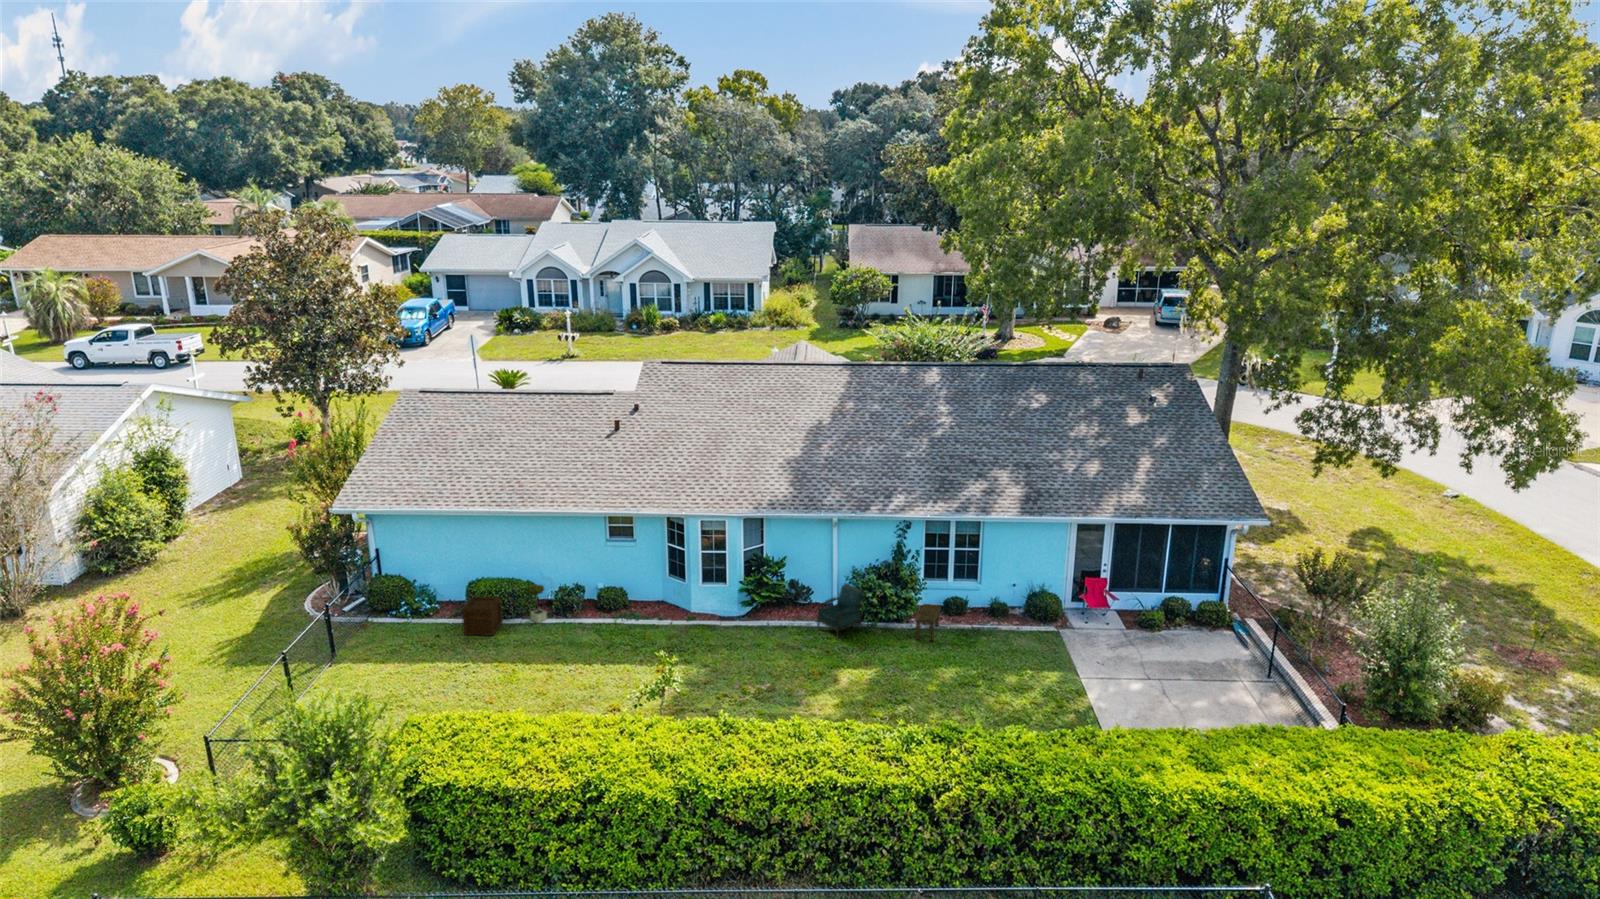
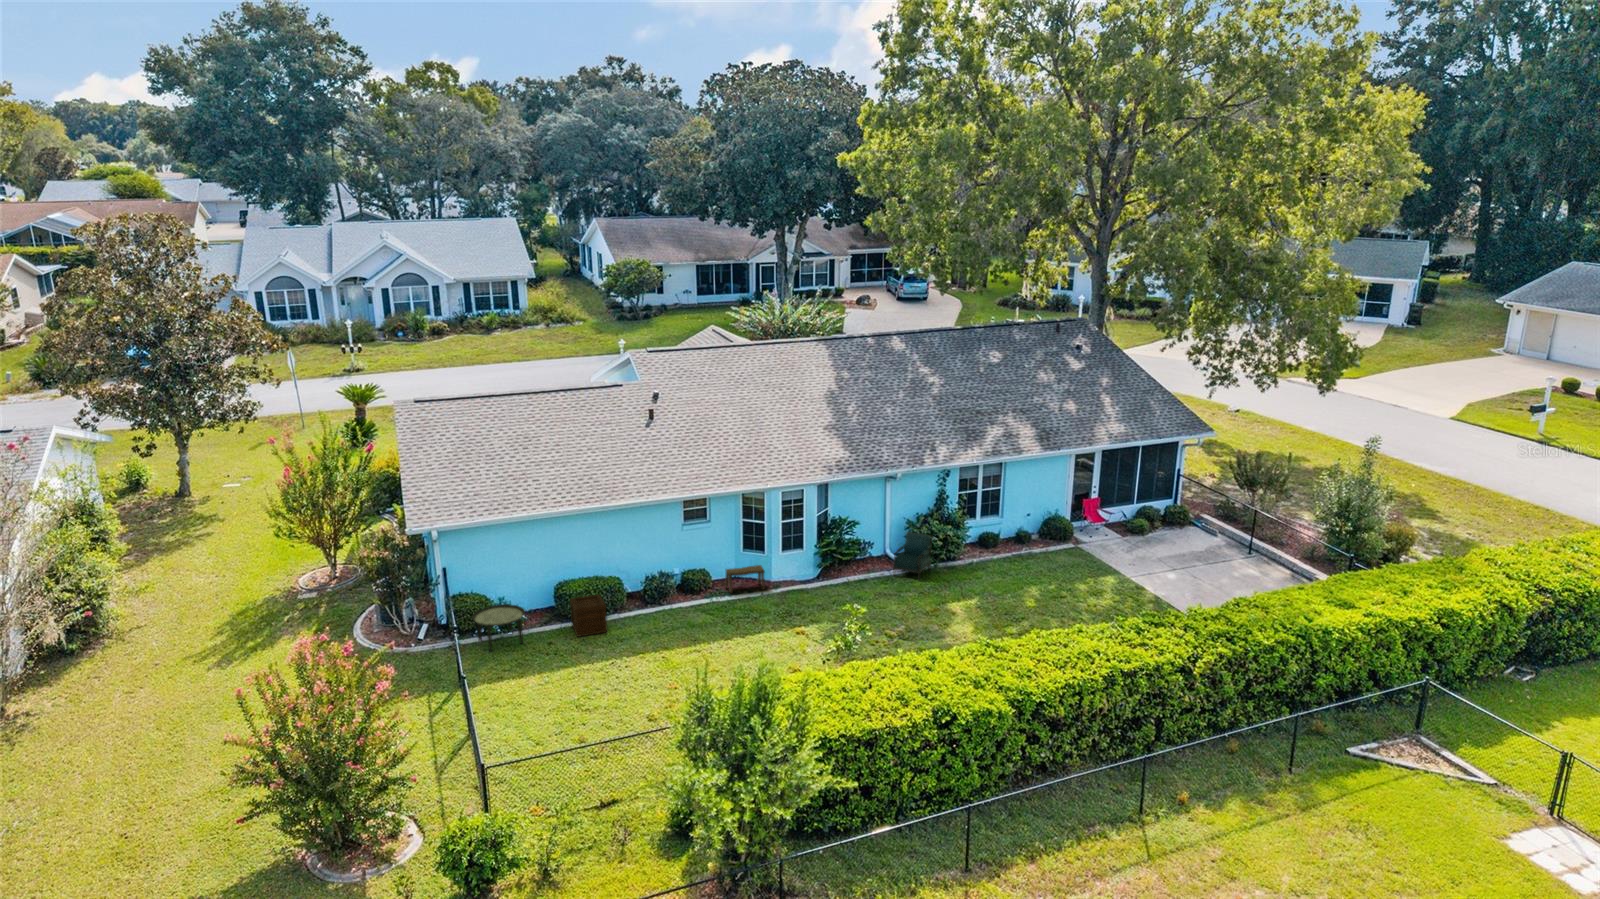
potted tree: present [526,584,547,623] -> none [623,576,641,615]
round table: none [373,591,426,635] -> present [472,604,525,652]
bench: present [916,604,941,641] -> present [725,565,765,593]

